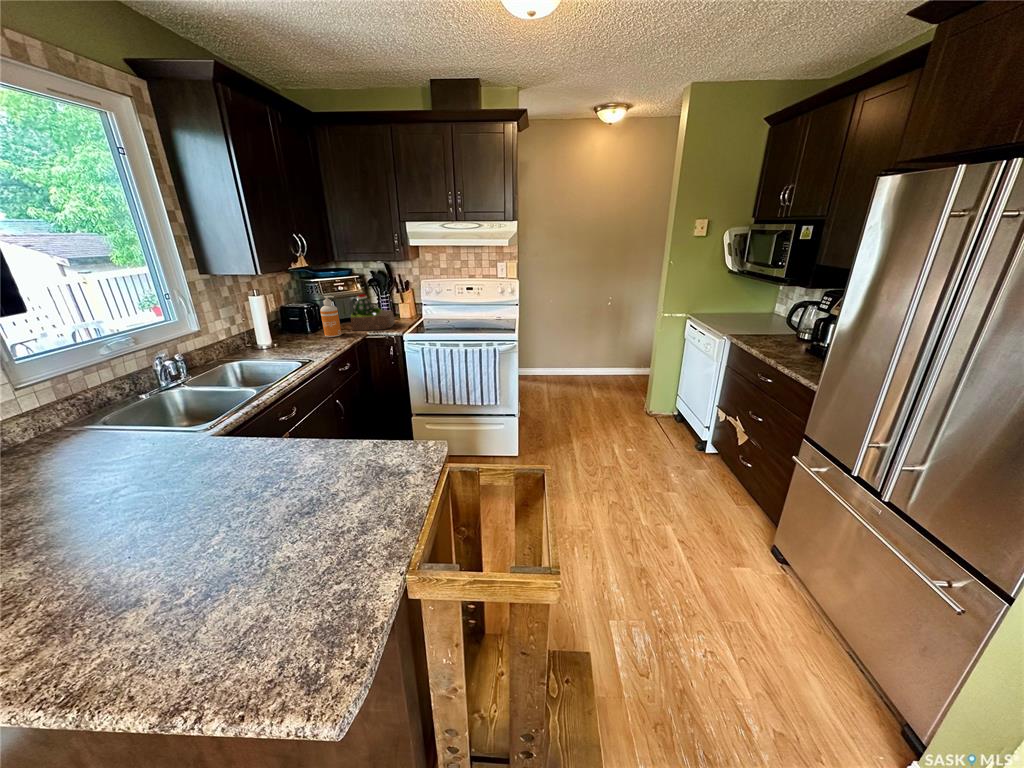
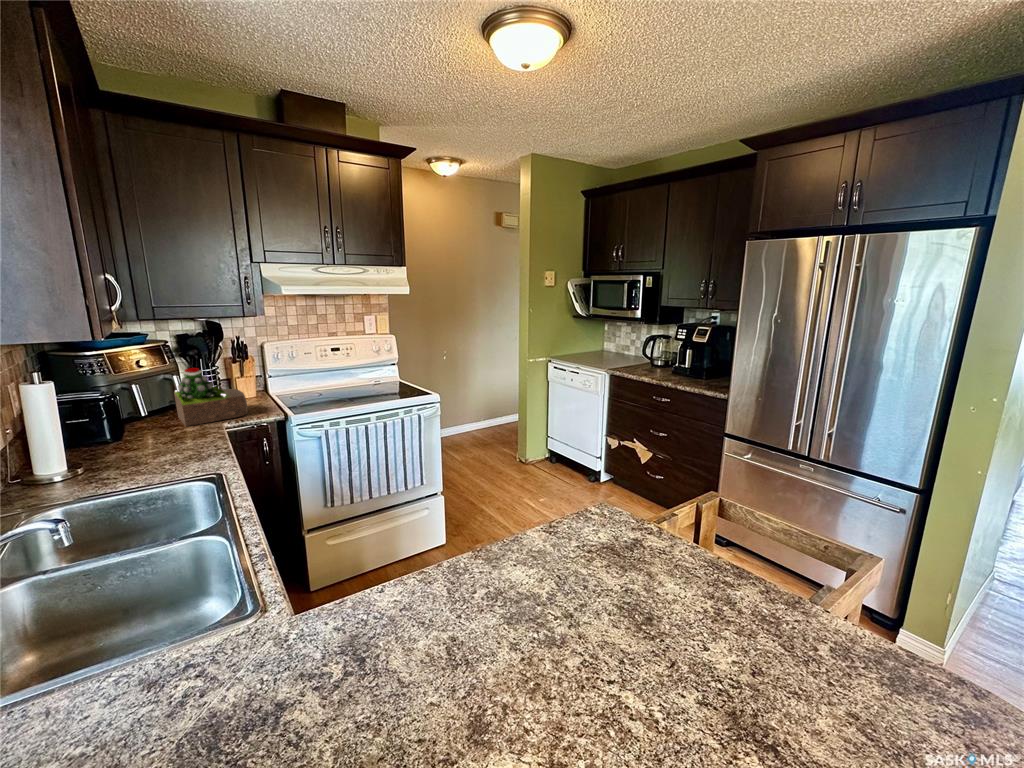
soap dispenser: present [320,296,342,337] -> none [138,373,179,442]

